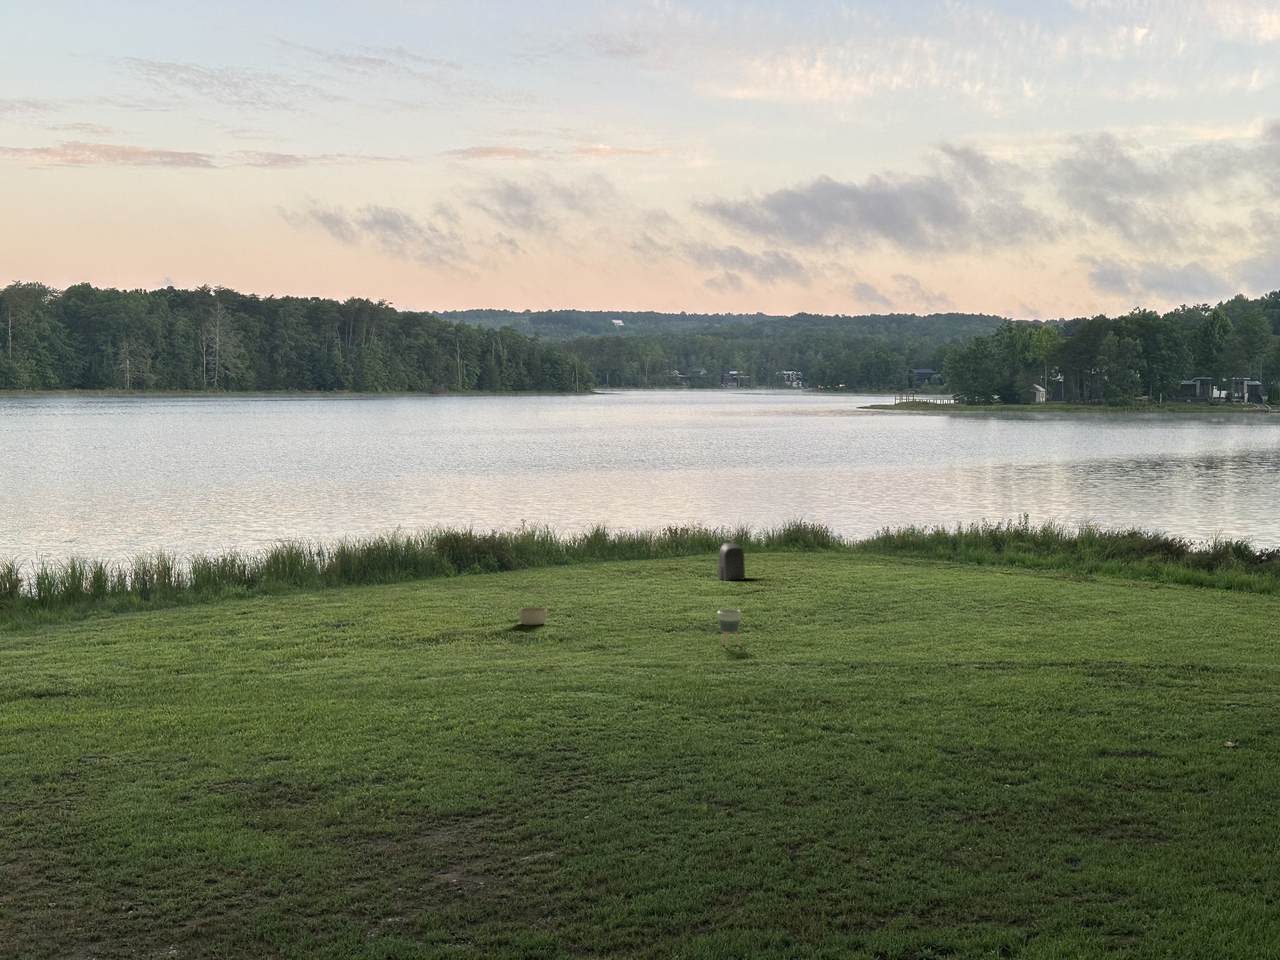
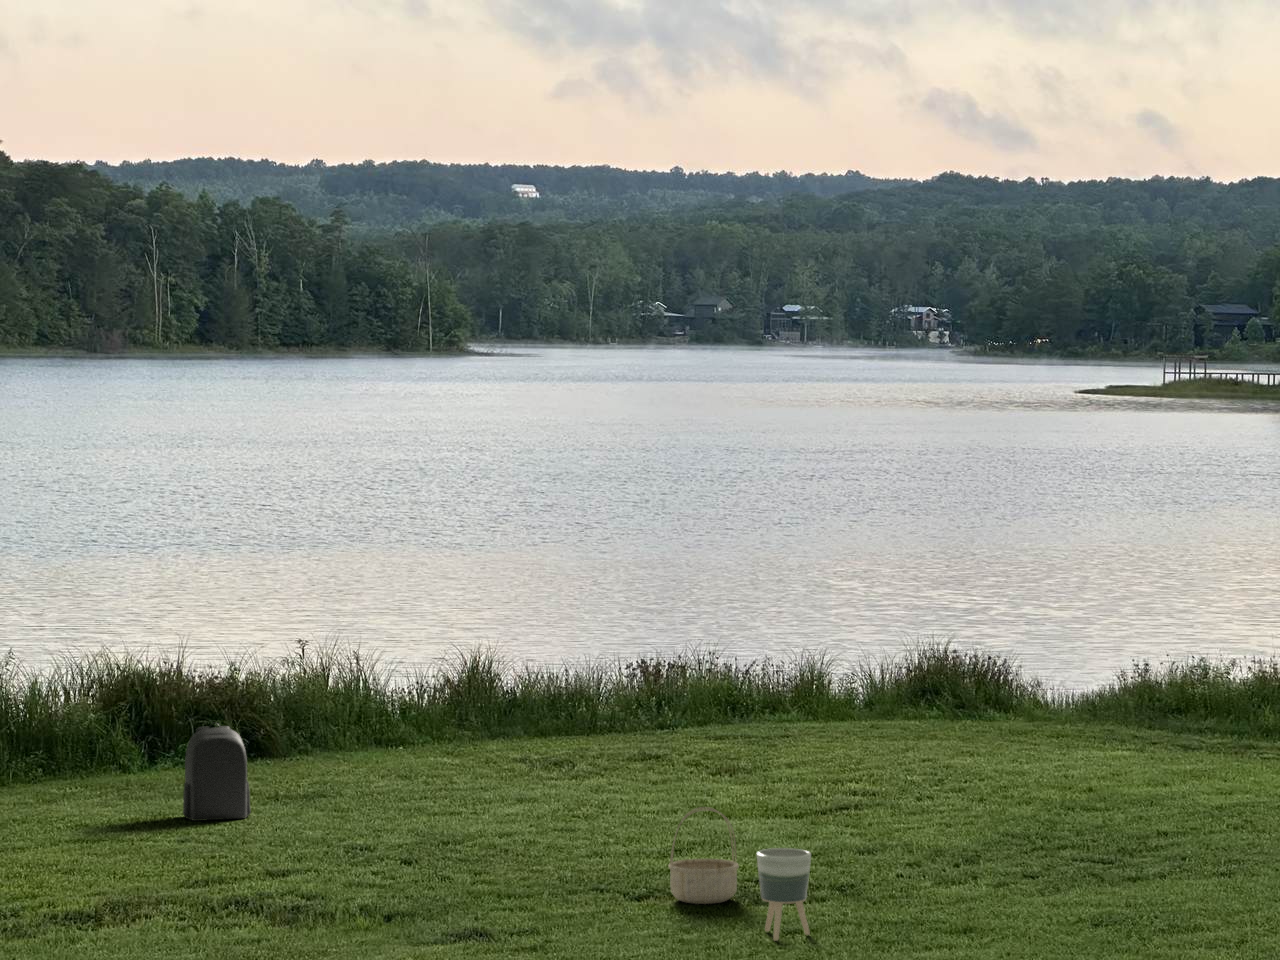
backpack: present [718,543,745,580] -> present [183,726,251,821]
basket: present [519,586,547,625] -> present [669,807,739,904]

